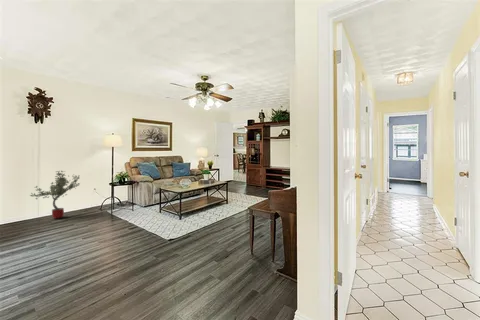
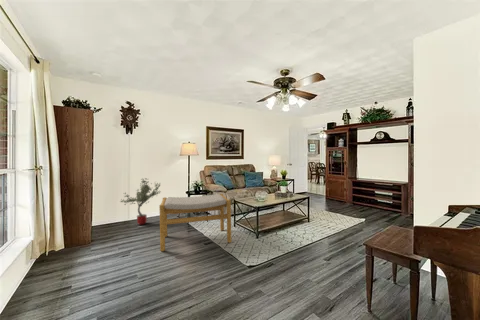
footstool: none [80,183,155,239] -> present [159,194,231,251]

